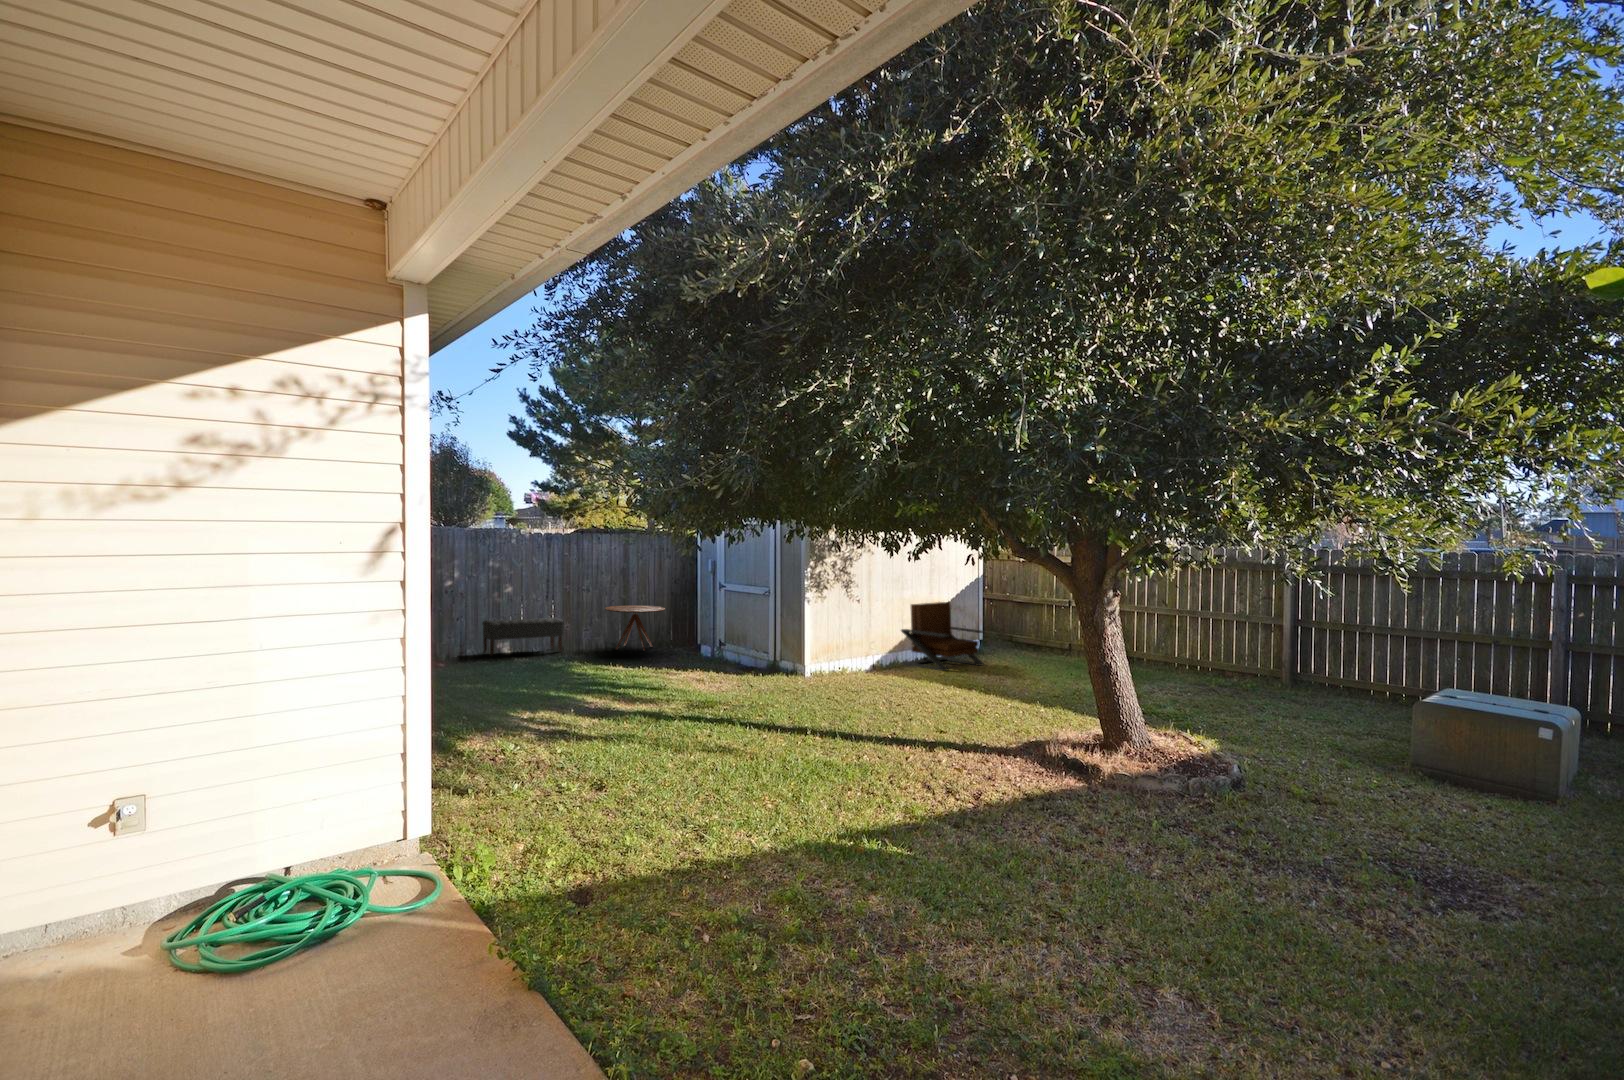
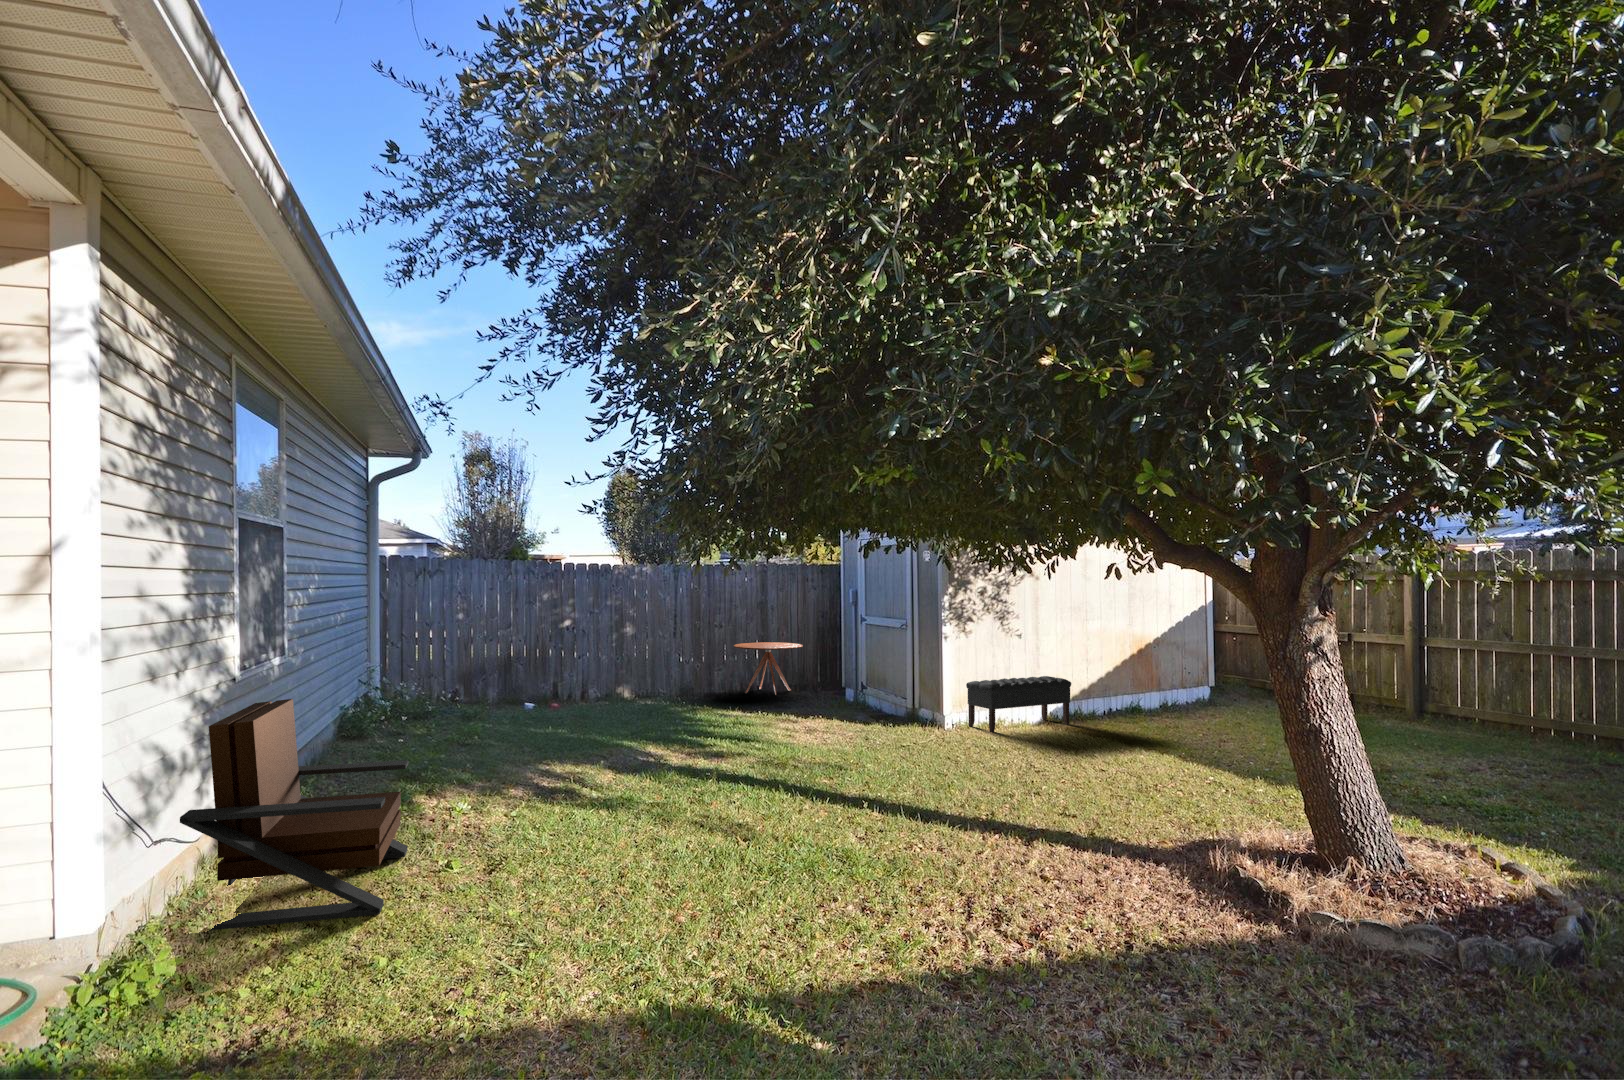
lounge chair: present [901,602,984,671] -> present [180,699,408,930]
bench: present [482,618,564,656] -> present [966,676,1071,732]

